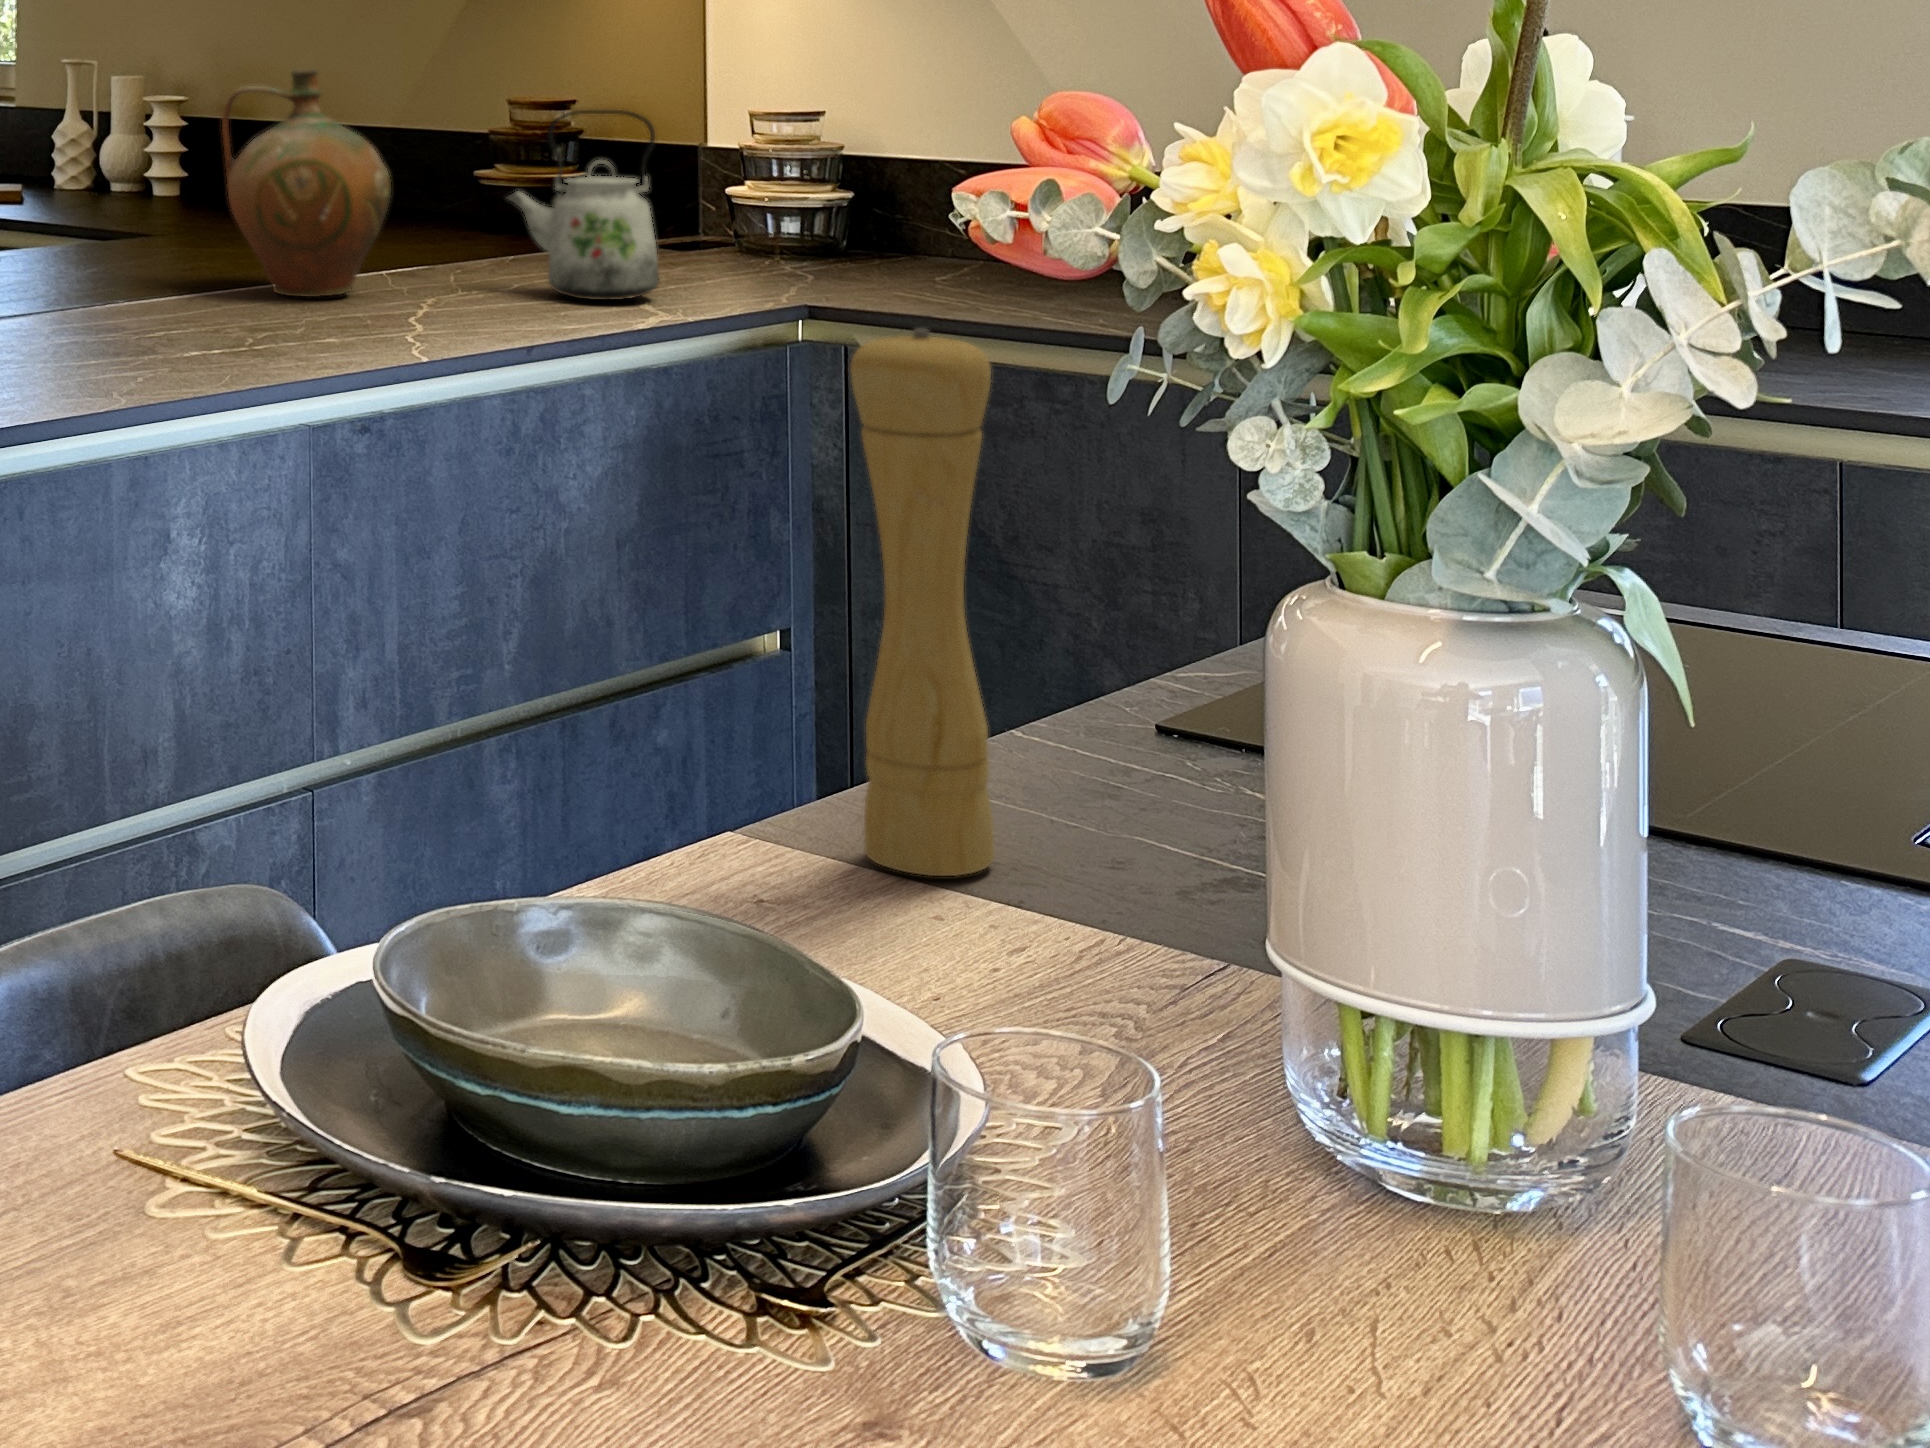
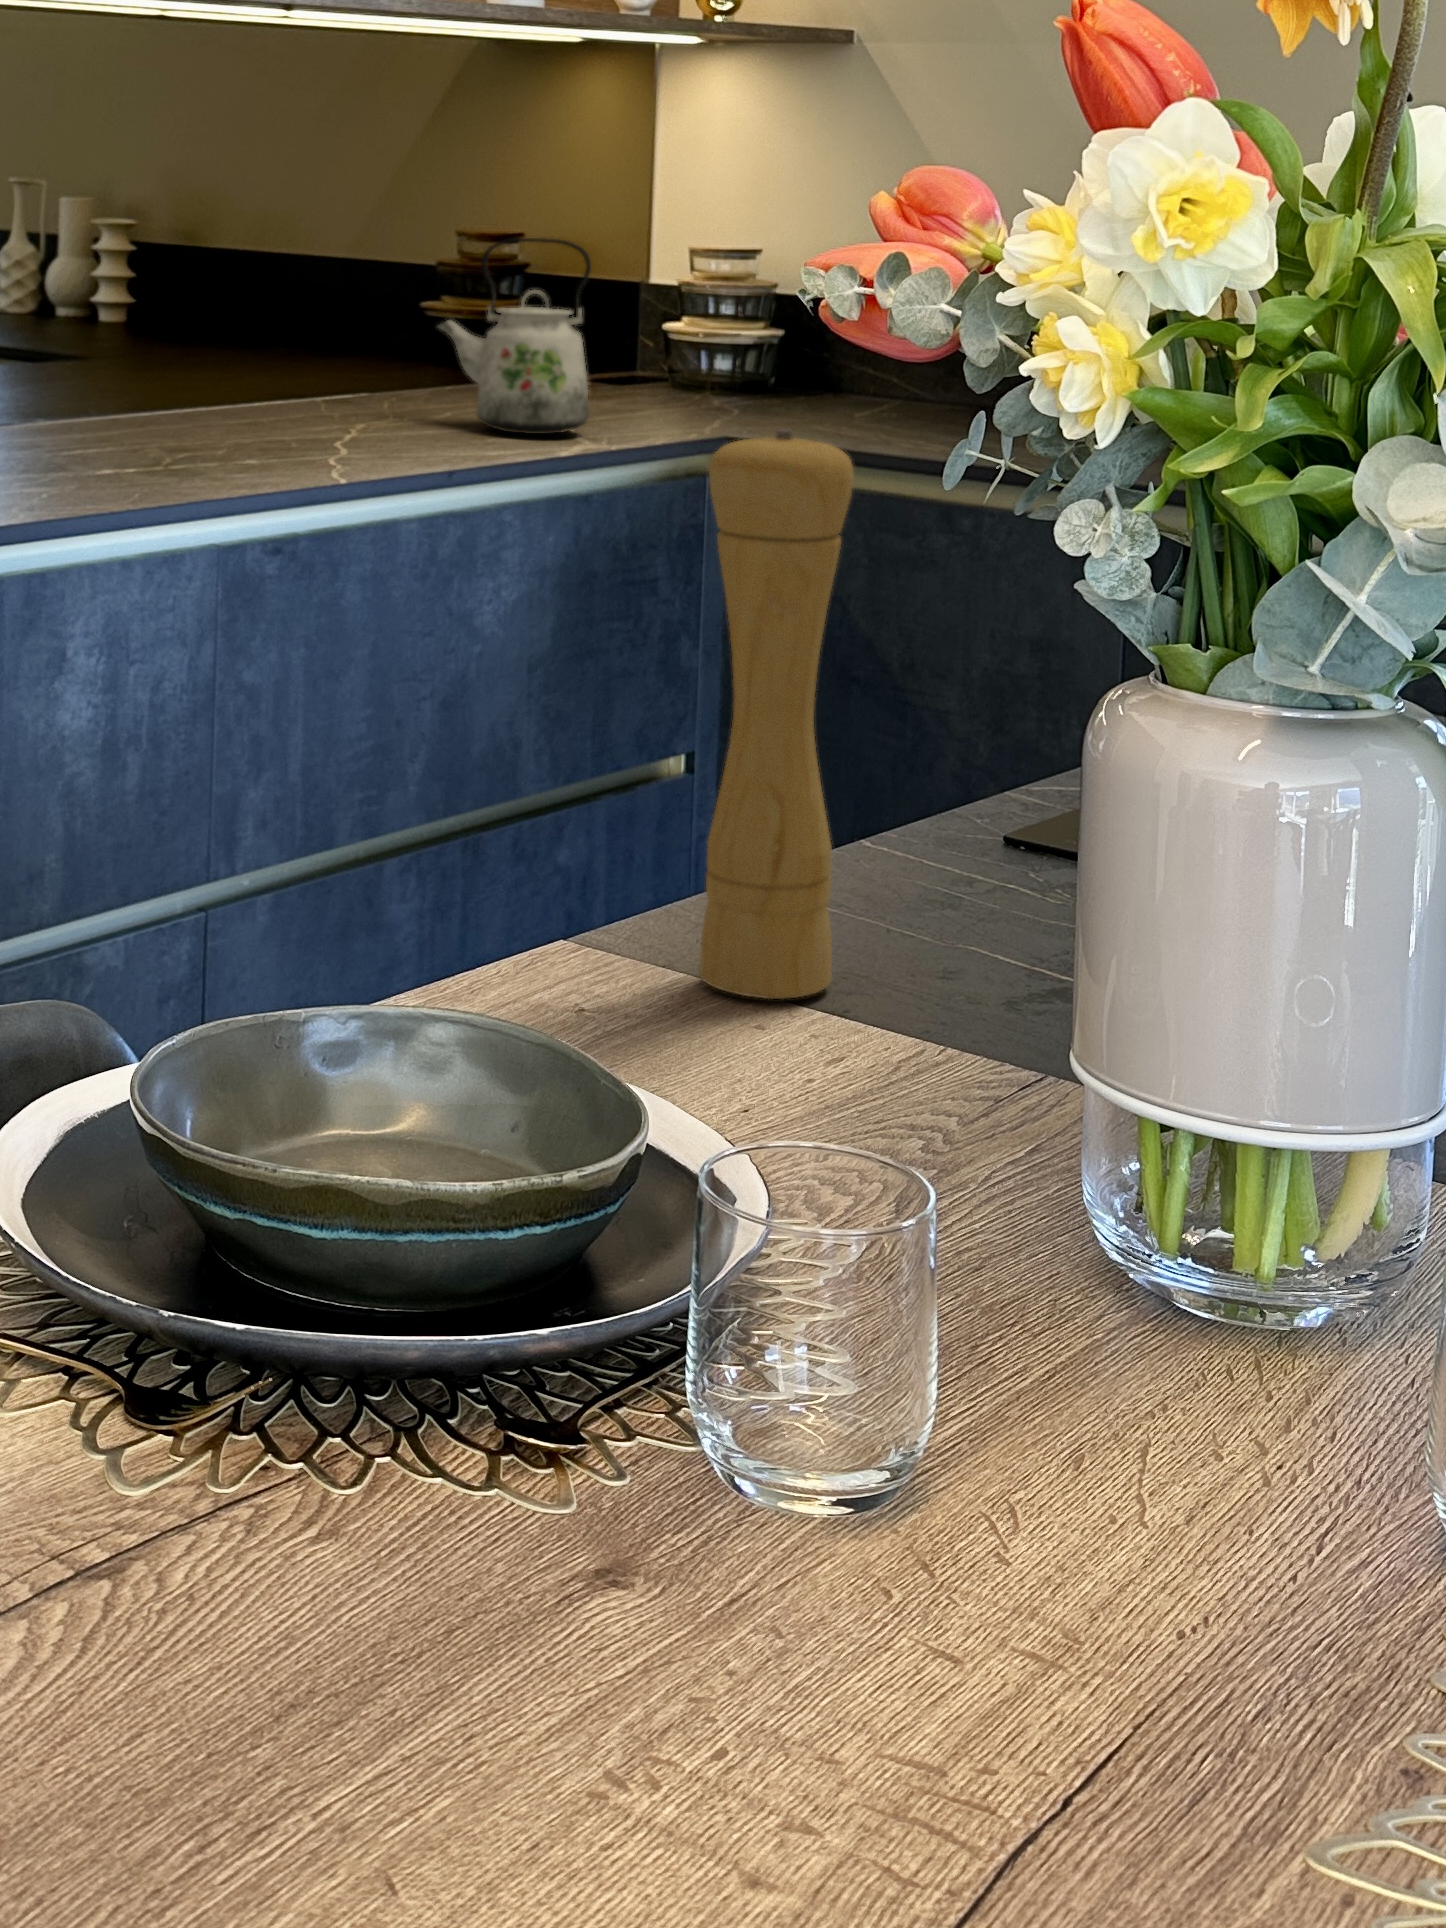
ceramic jug: present [222,69,391,297] -> none [143,185,317,423]

